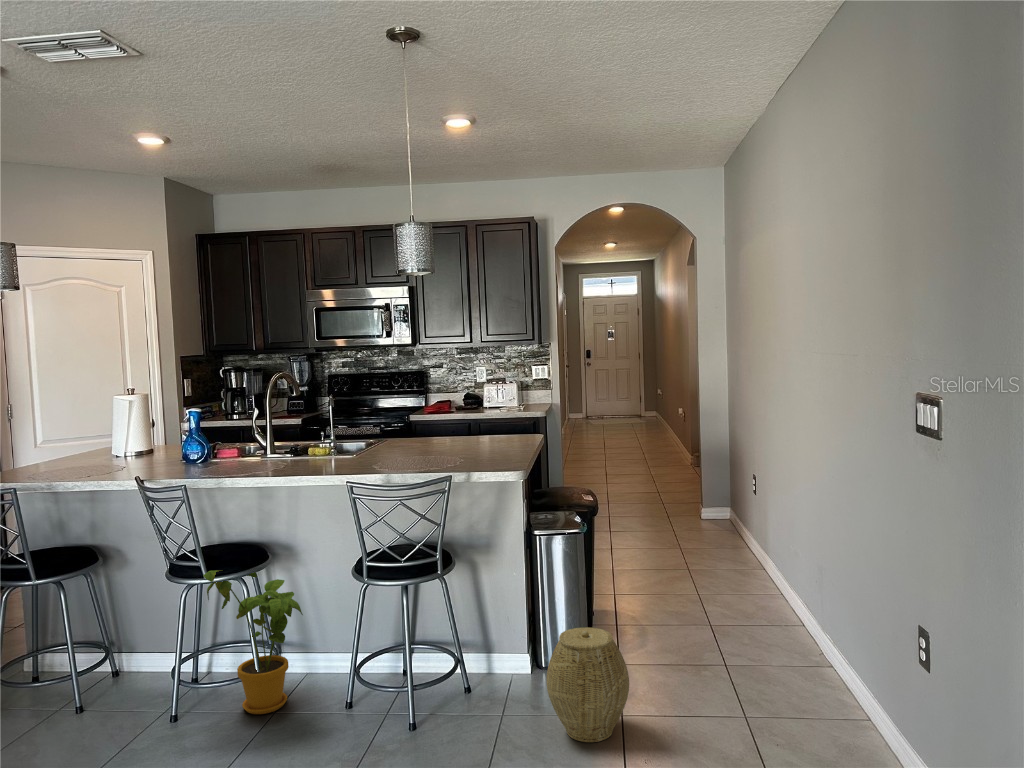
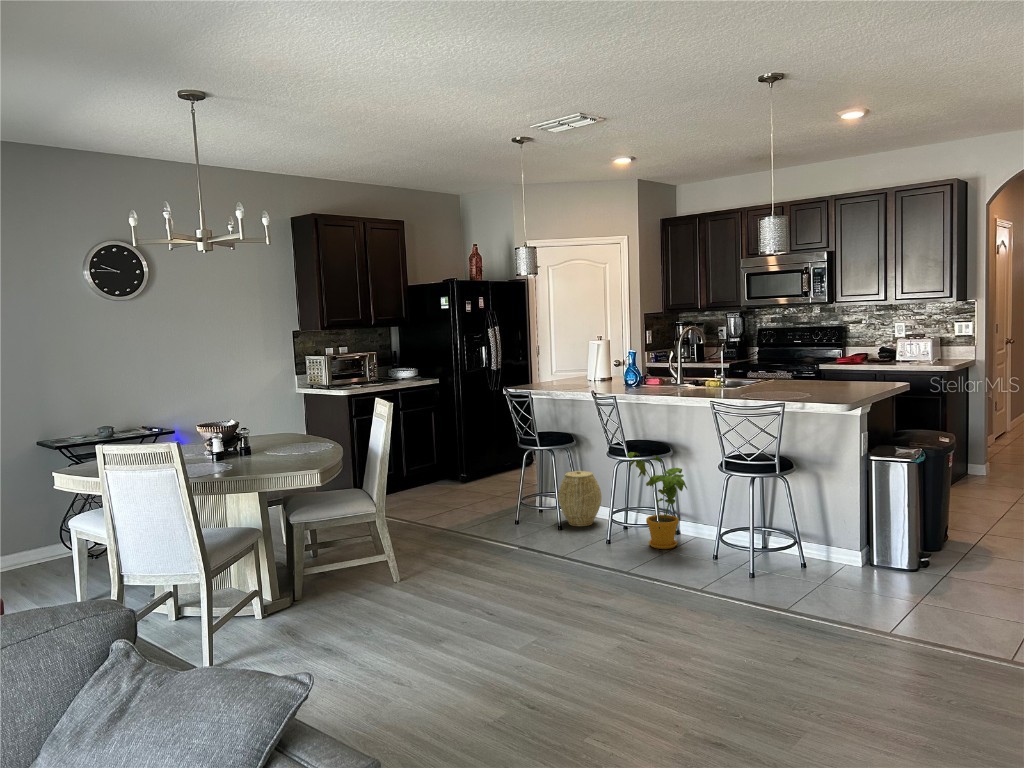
woven basket: present [546,627,629,742] -> present [558,471,602,526]

